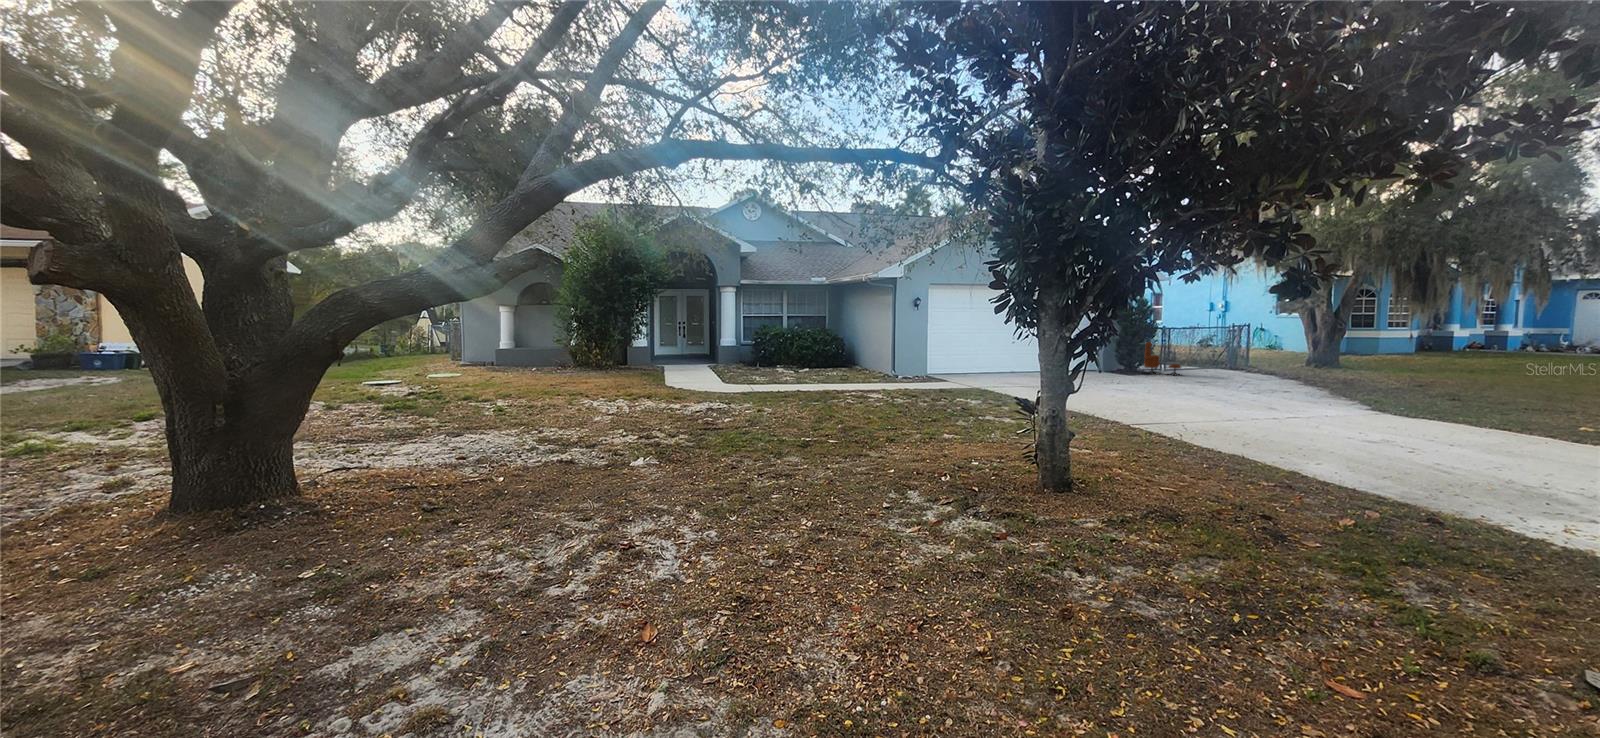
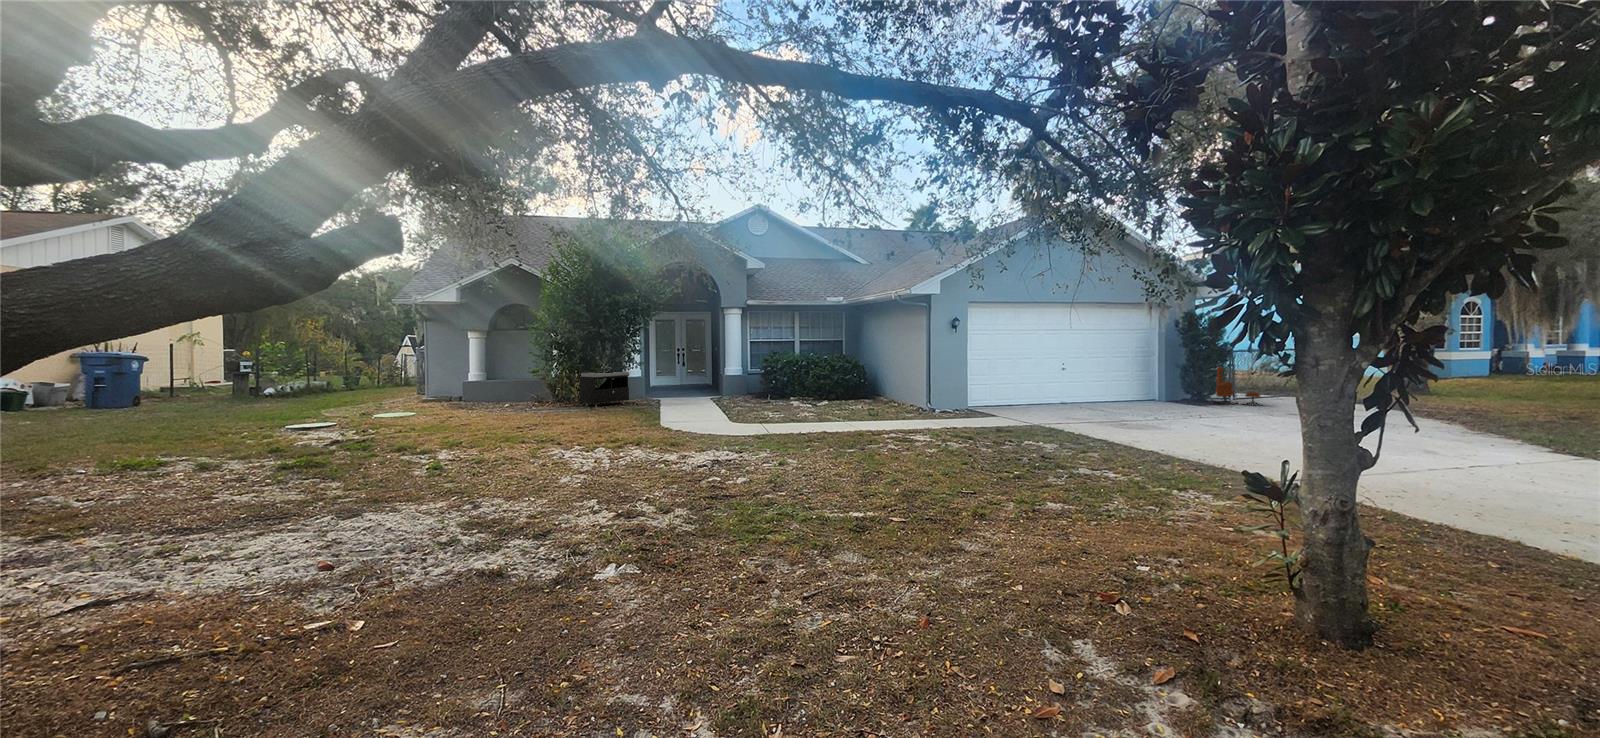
storage bench: none [595,341,638,371] -> present [580,372,629,407]

